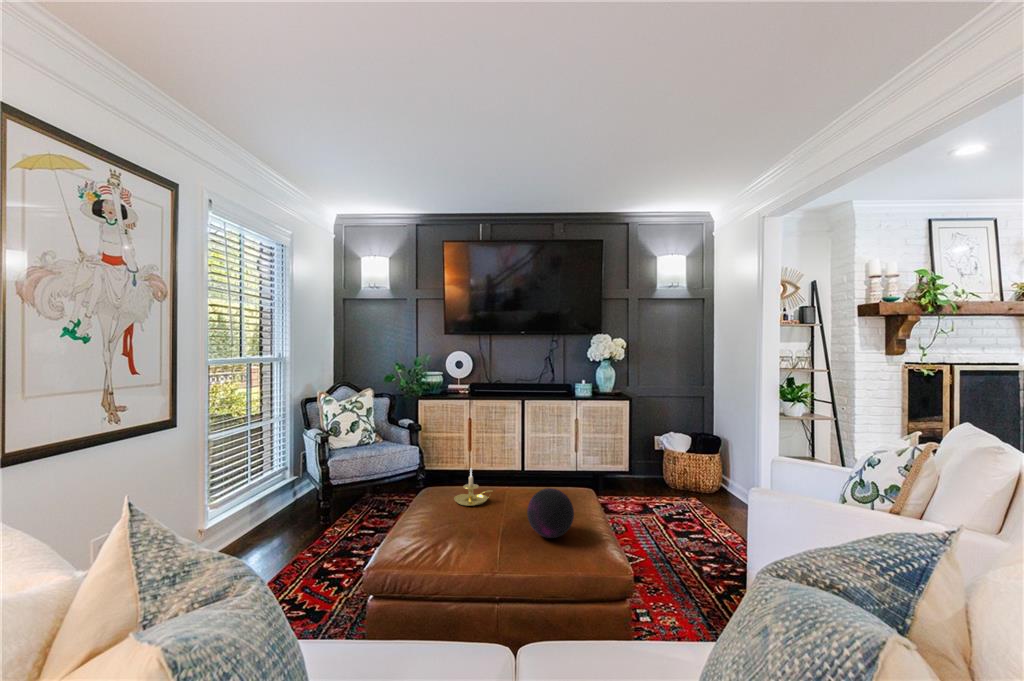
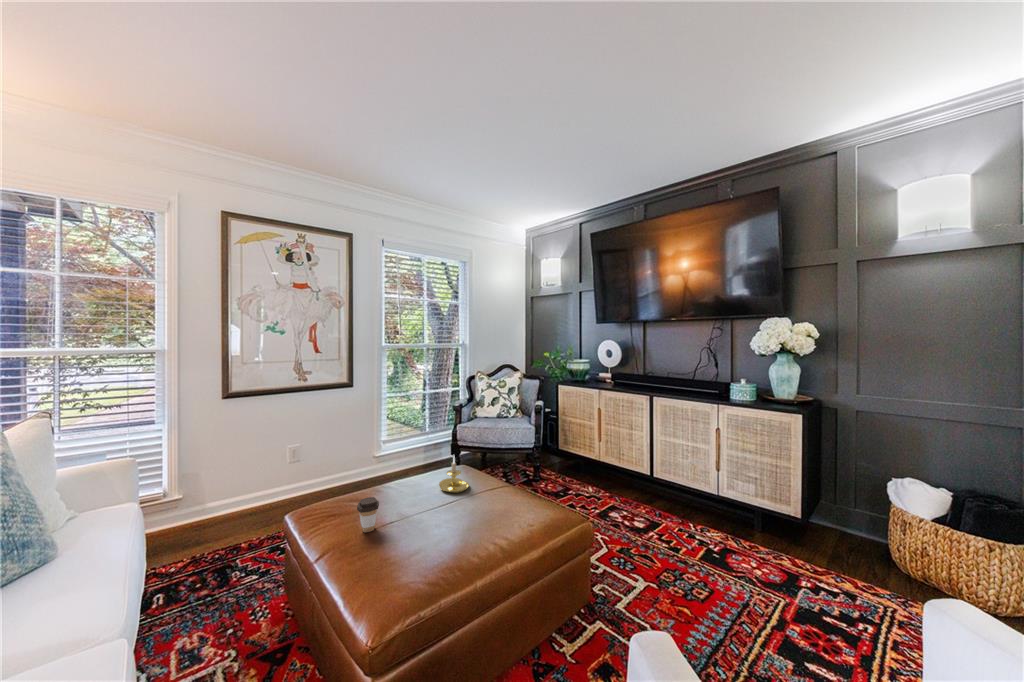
decorative orb: present [527,488,574,538] -> none [405,495,460,554]
coffee cup: none [464,515,485,550] -> present [357,497,379,532]

